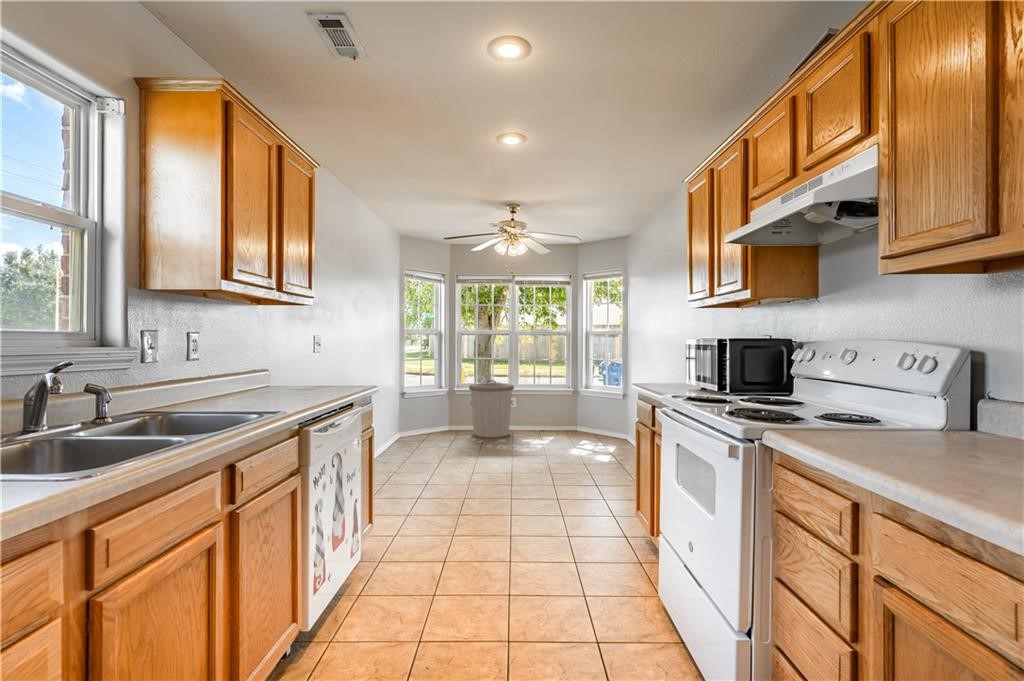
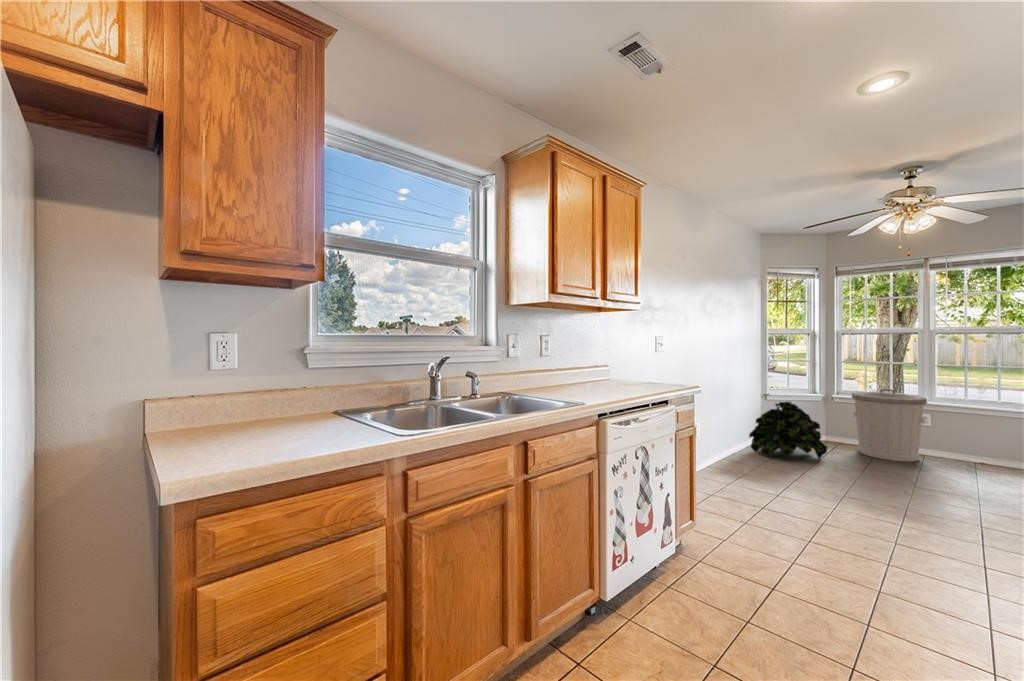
potted plant: none [393,397,455,452] -> present [749,402,827,458]

